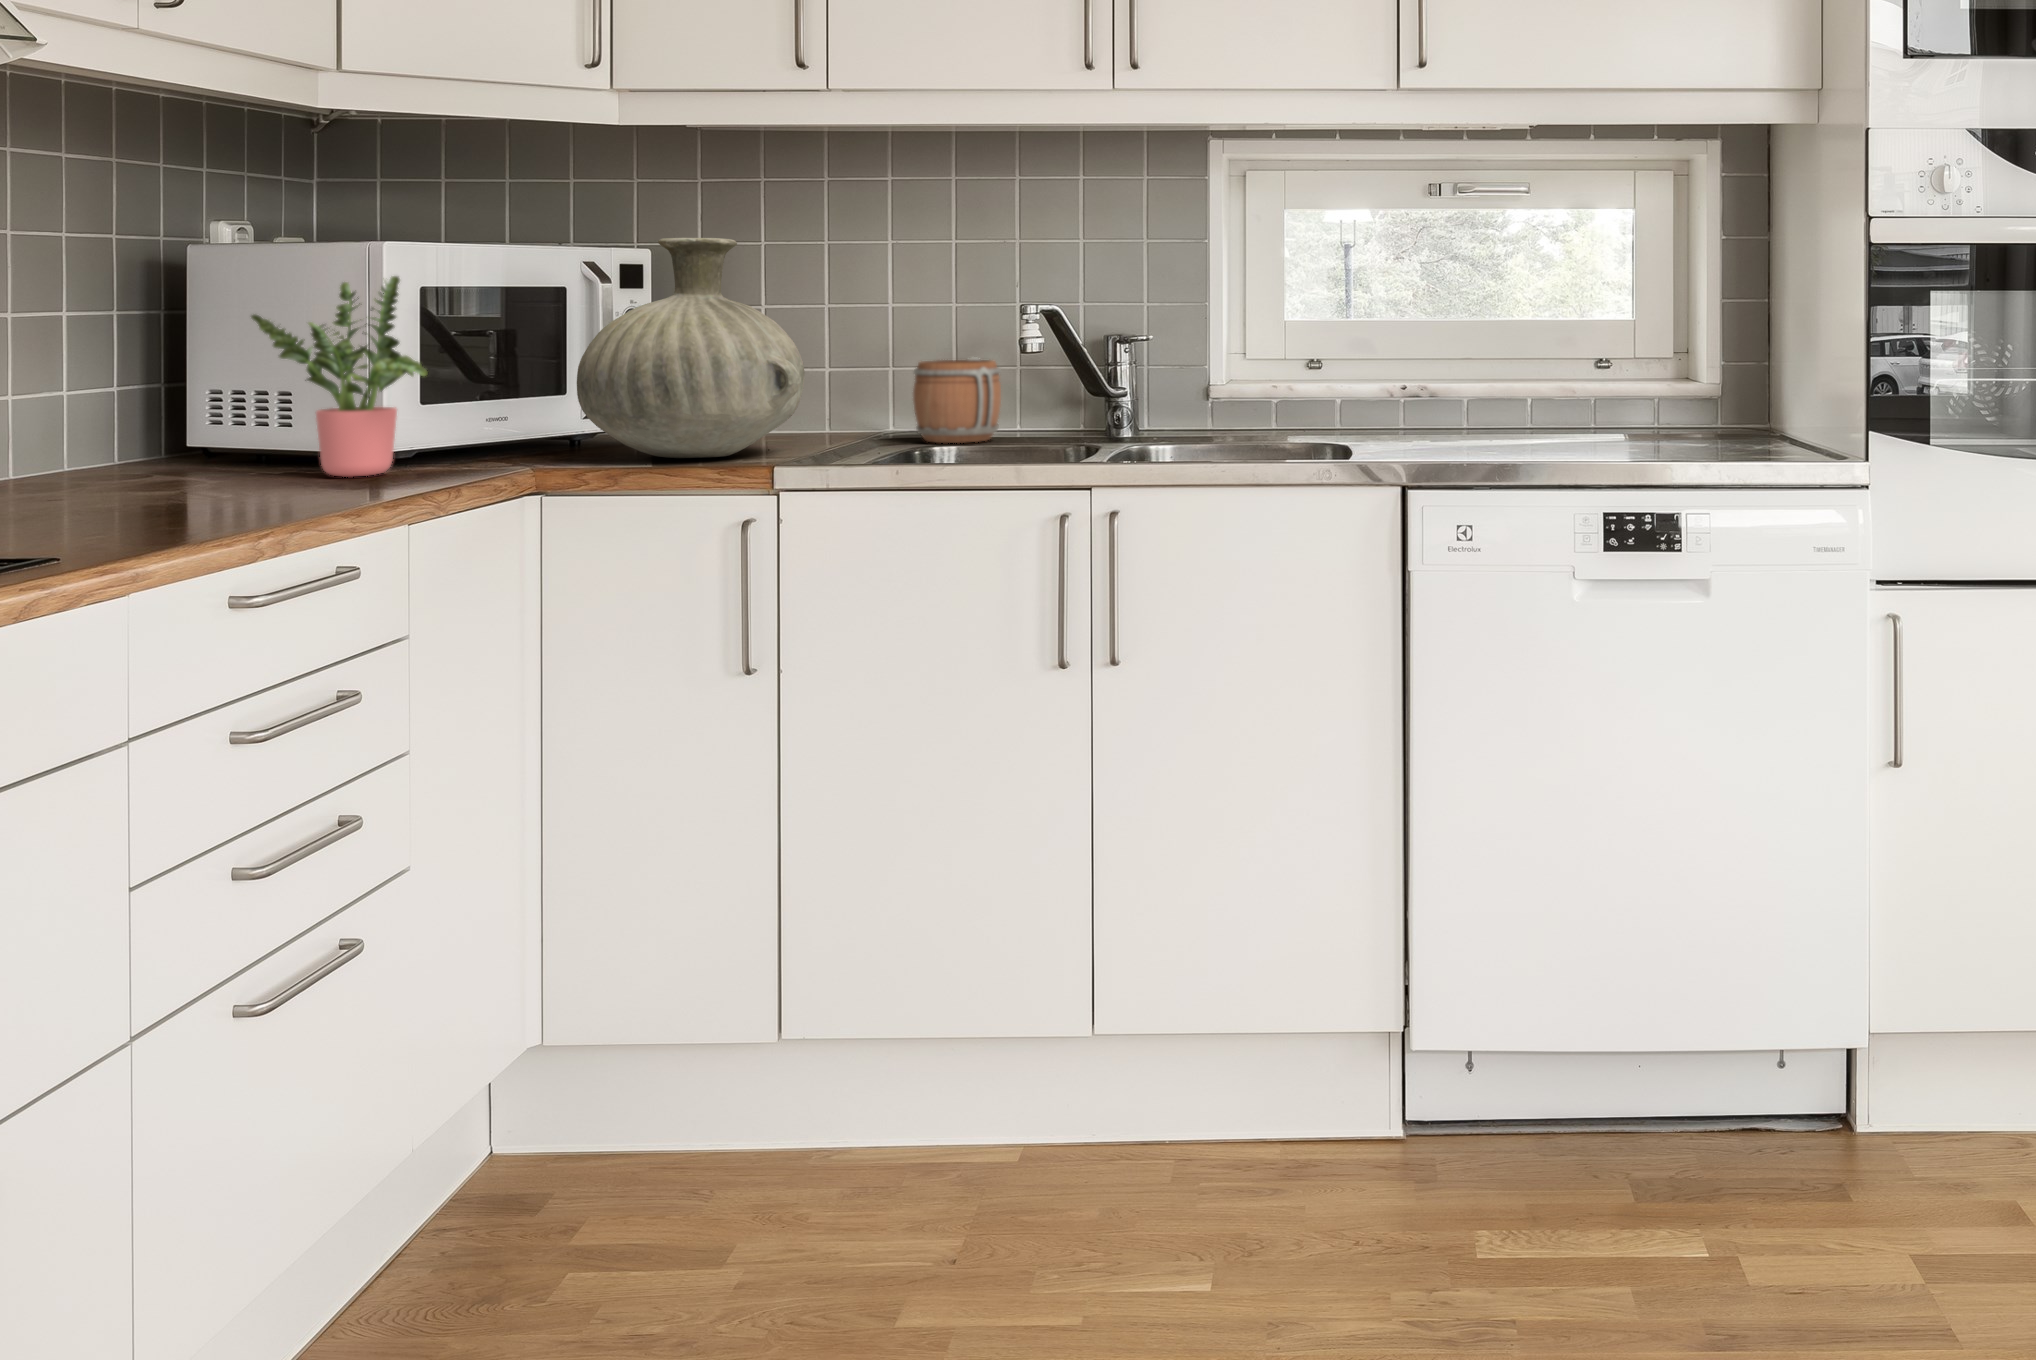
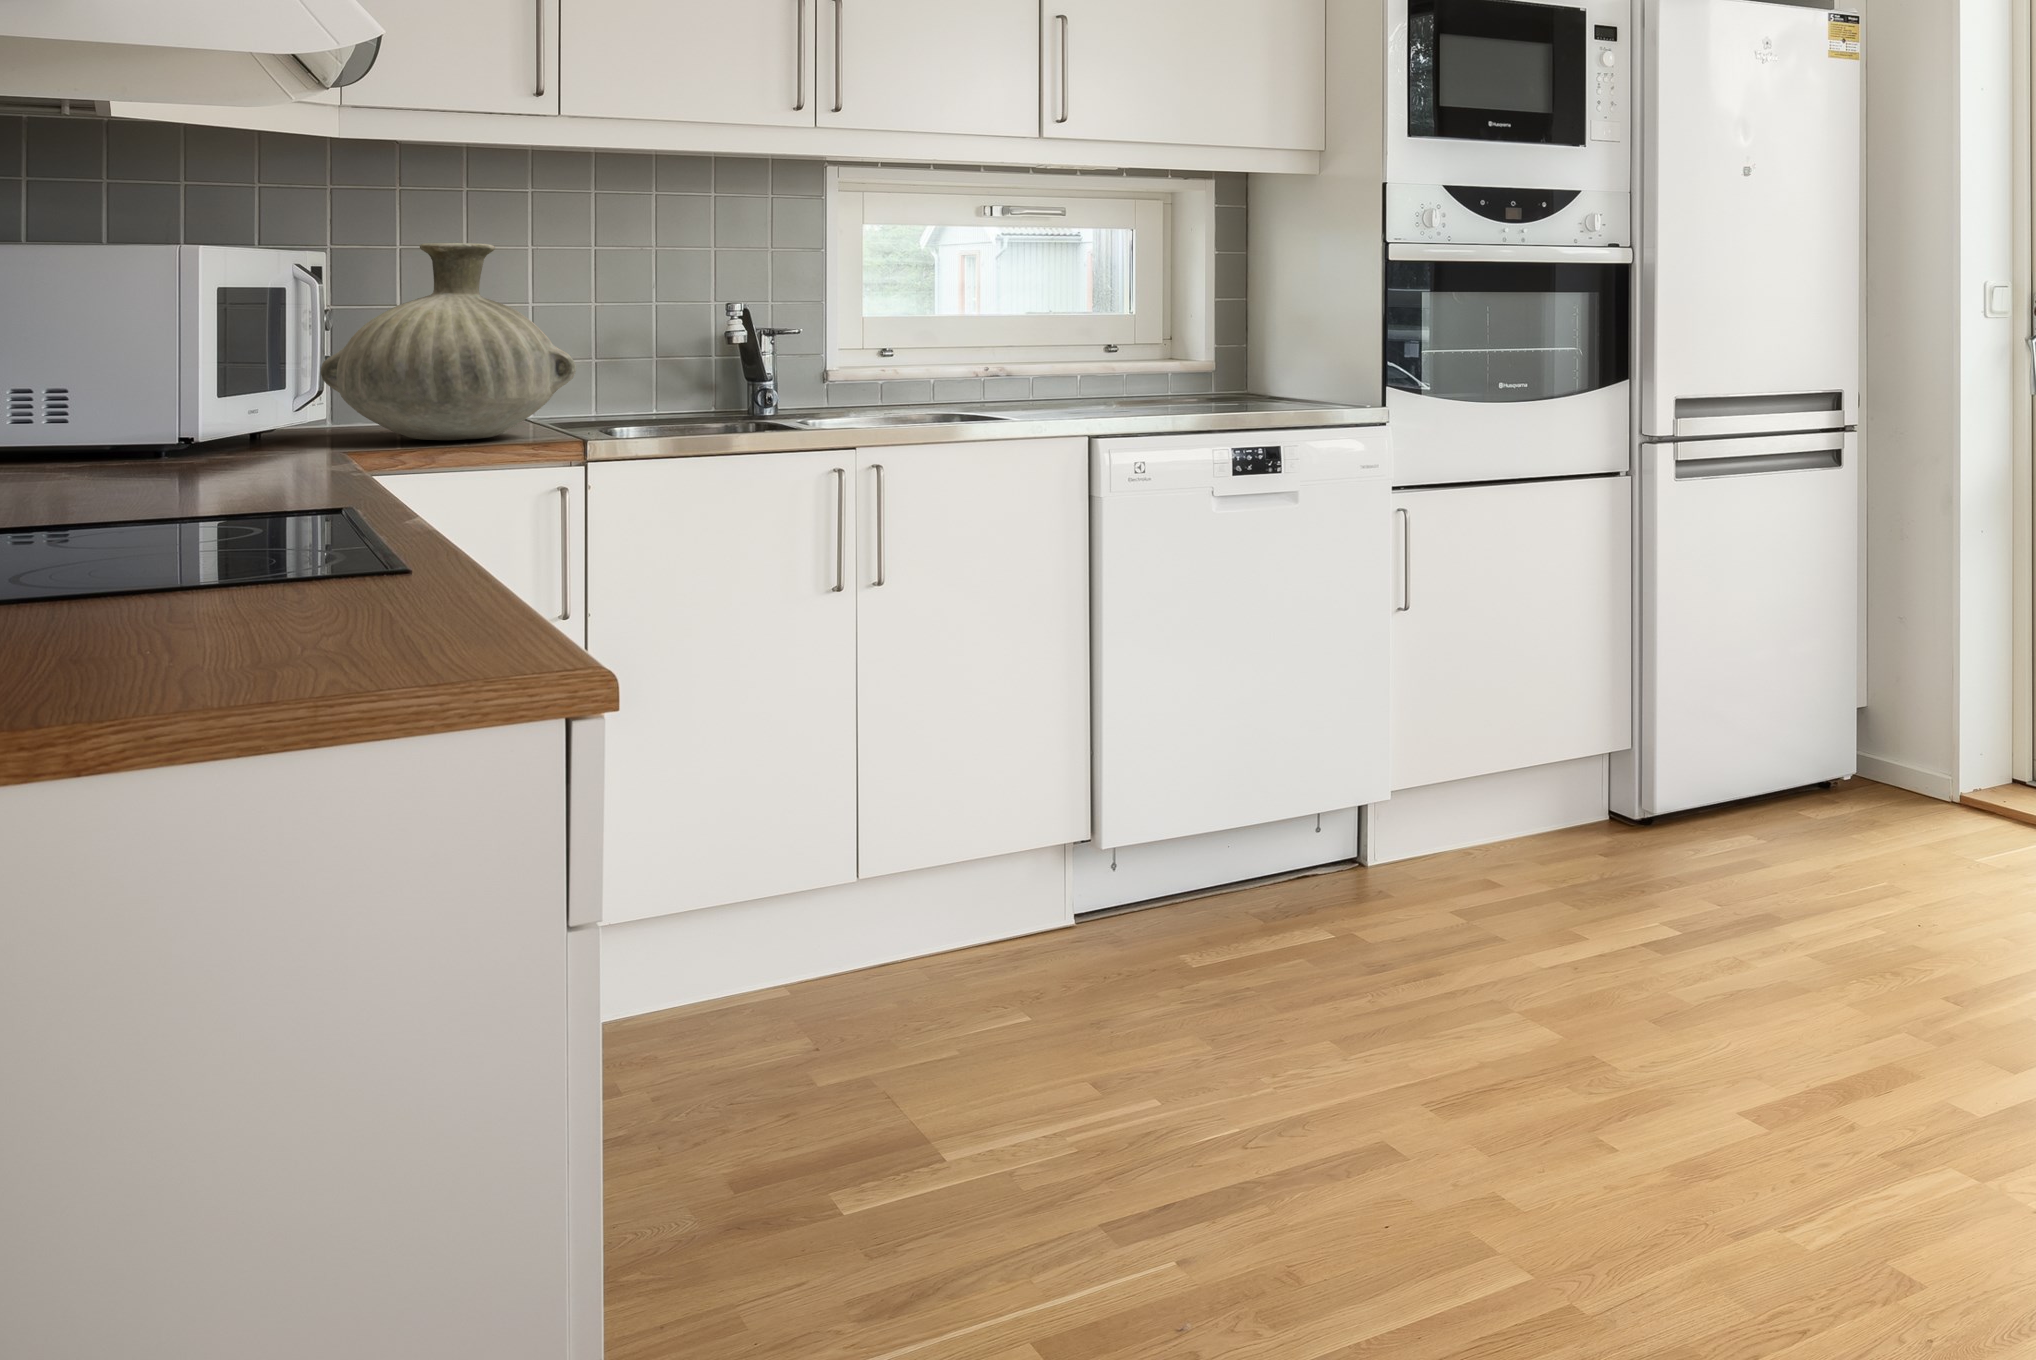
potted plant: present [251,276,427,477] -> none [76,275,285,464]
mug: present [913,358,1001,443] -> none [603,350,686,423]

